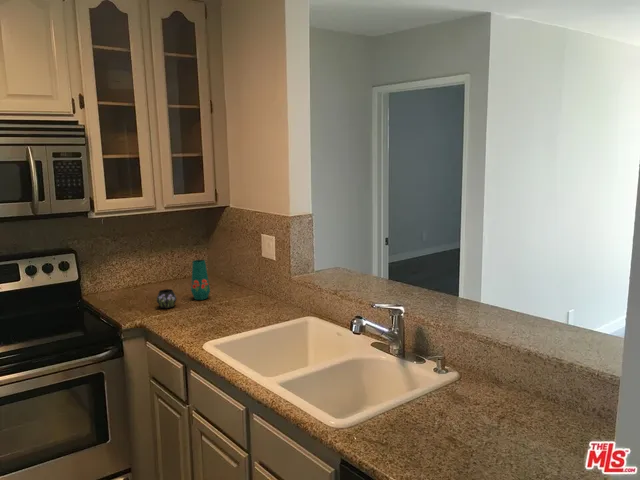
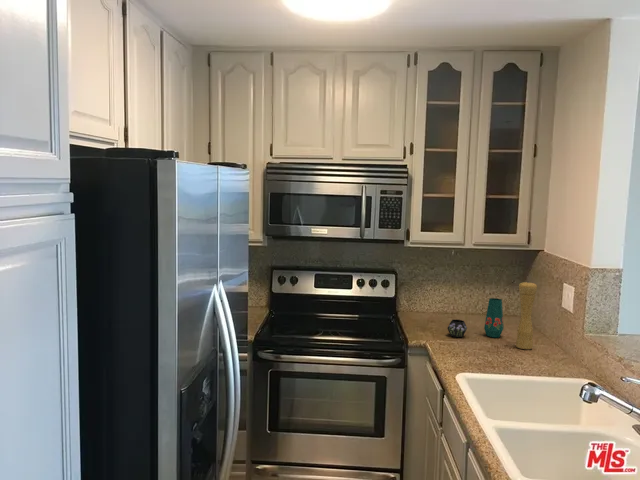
pepper mill: none [225,238,244,304] -> present [516,282,537,349]

